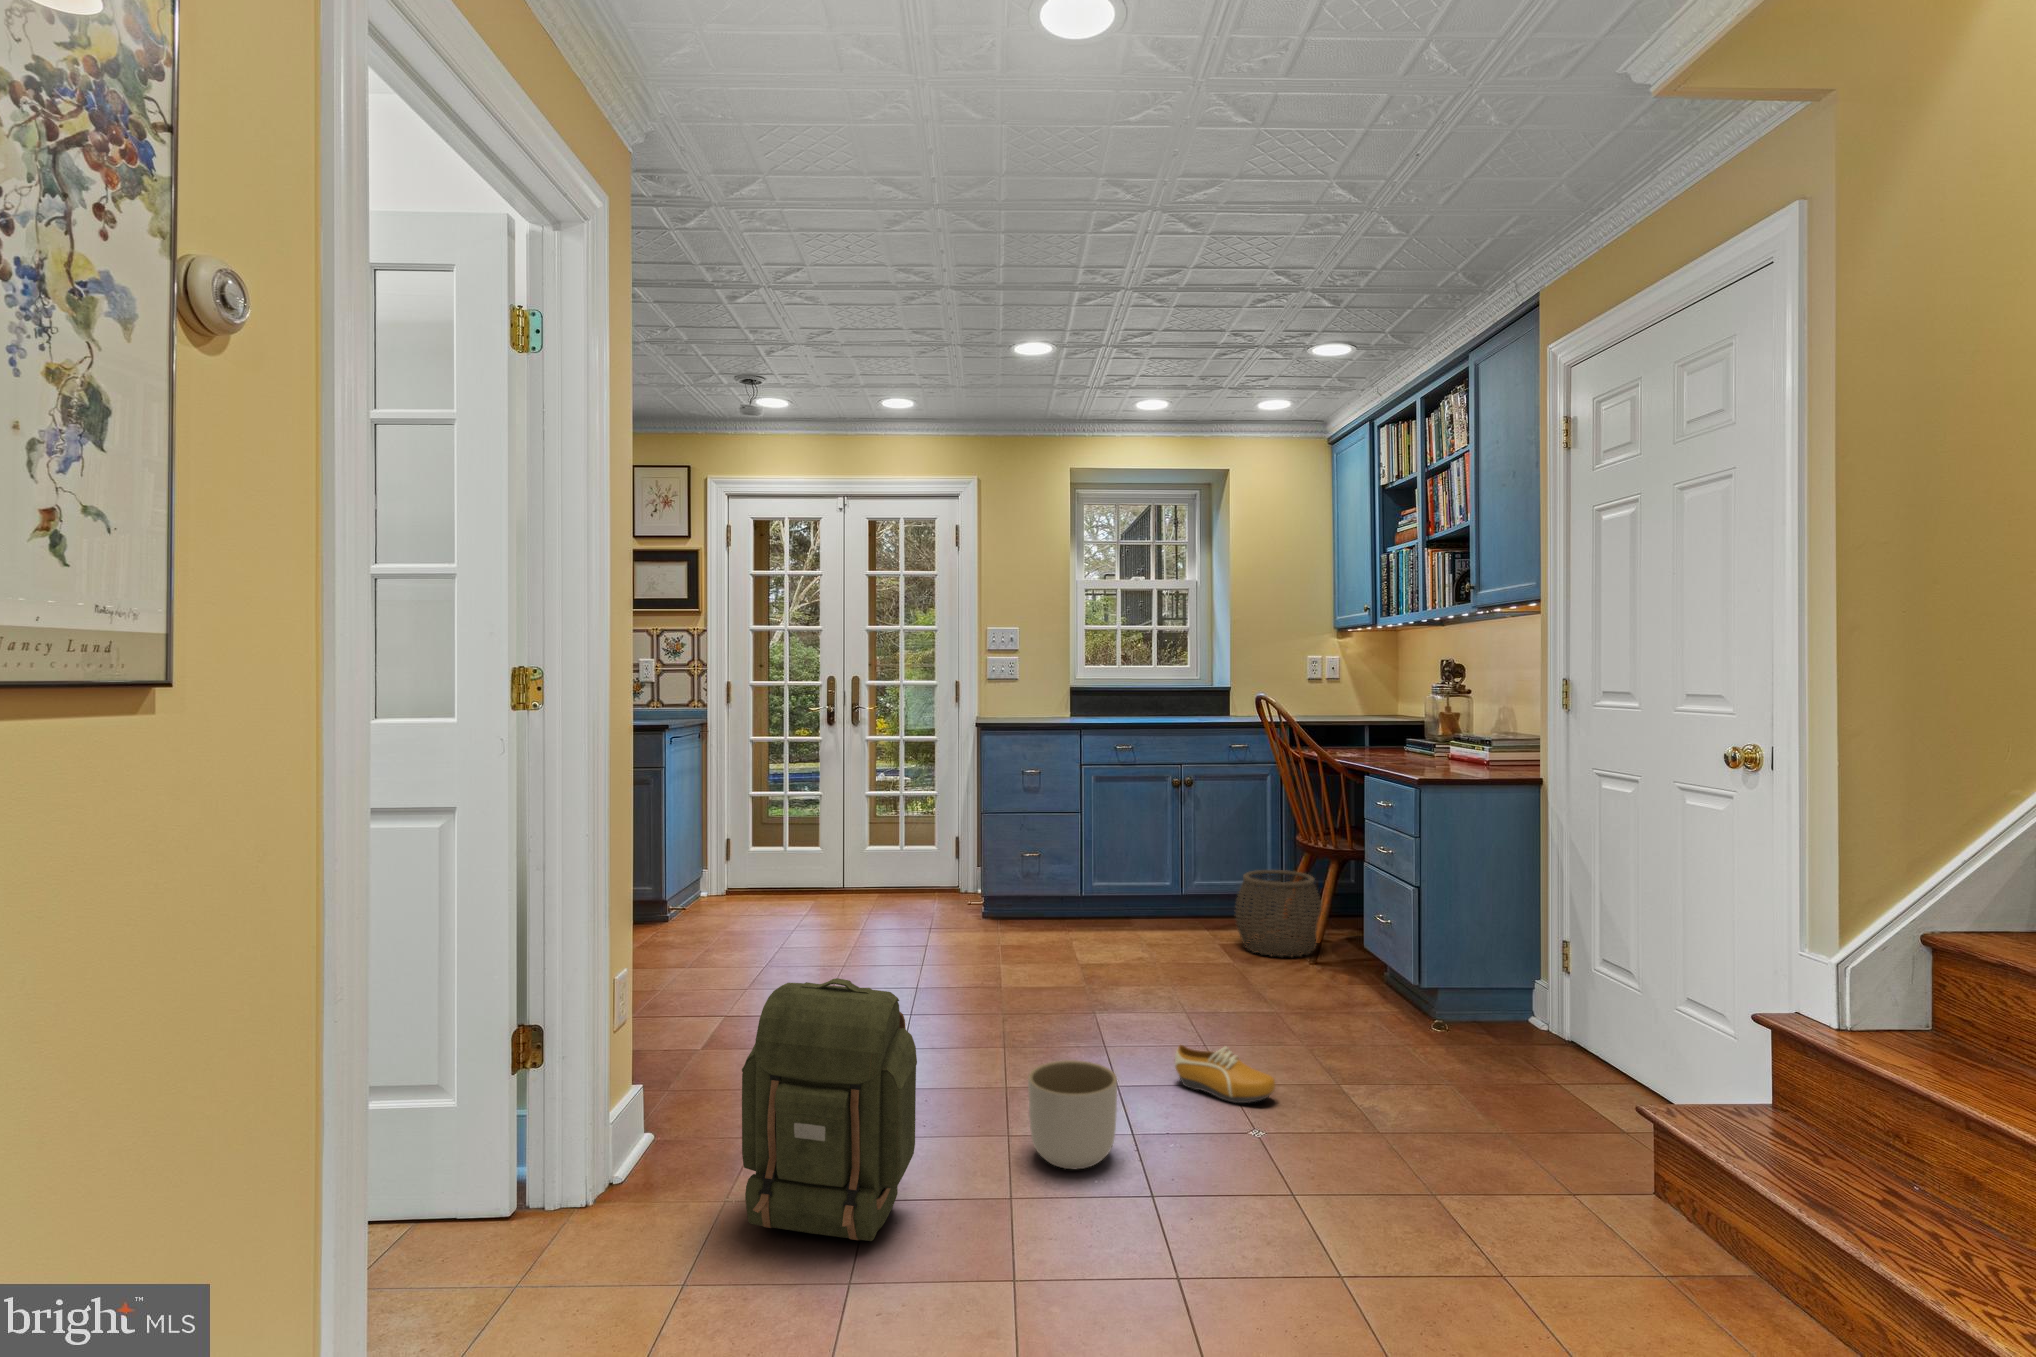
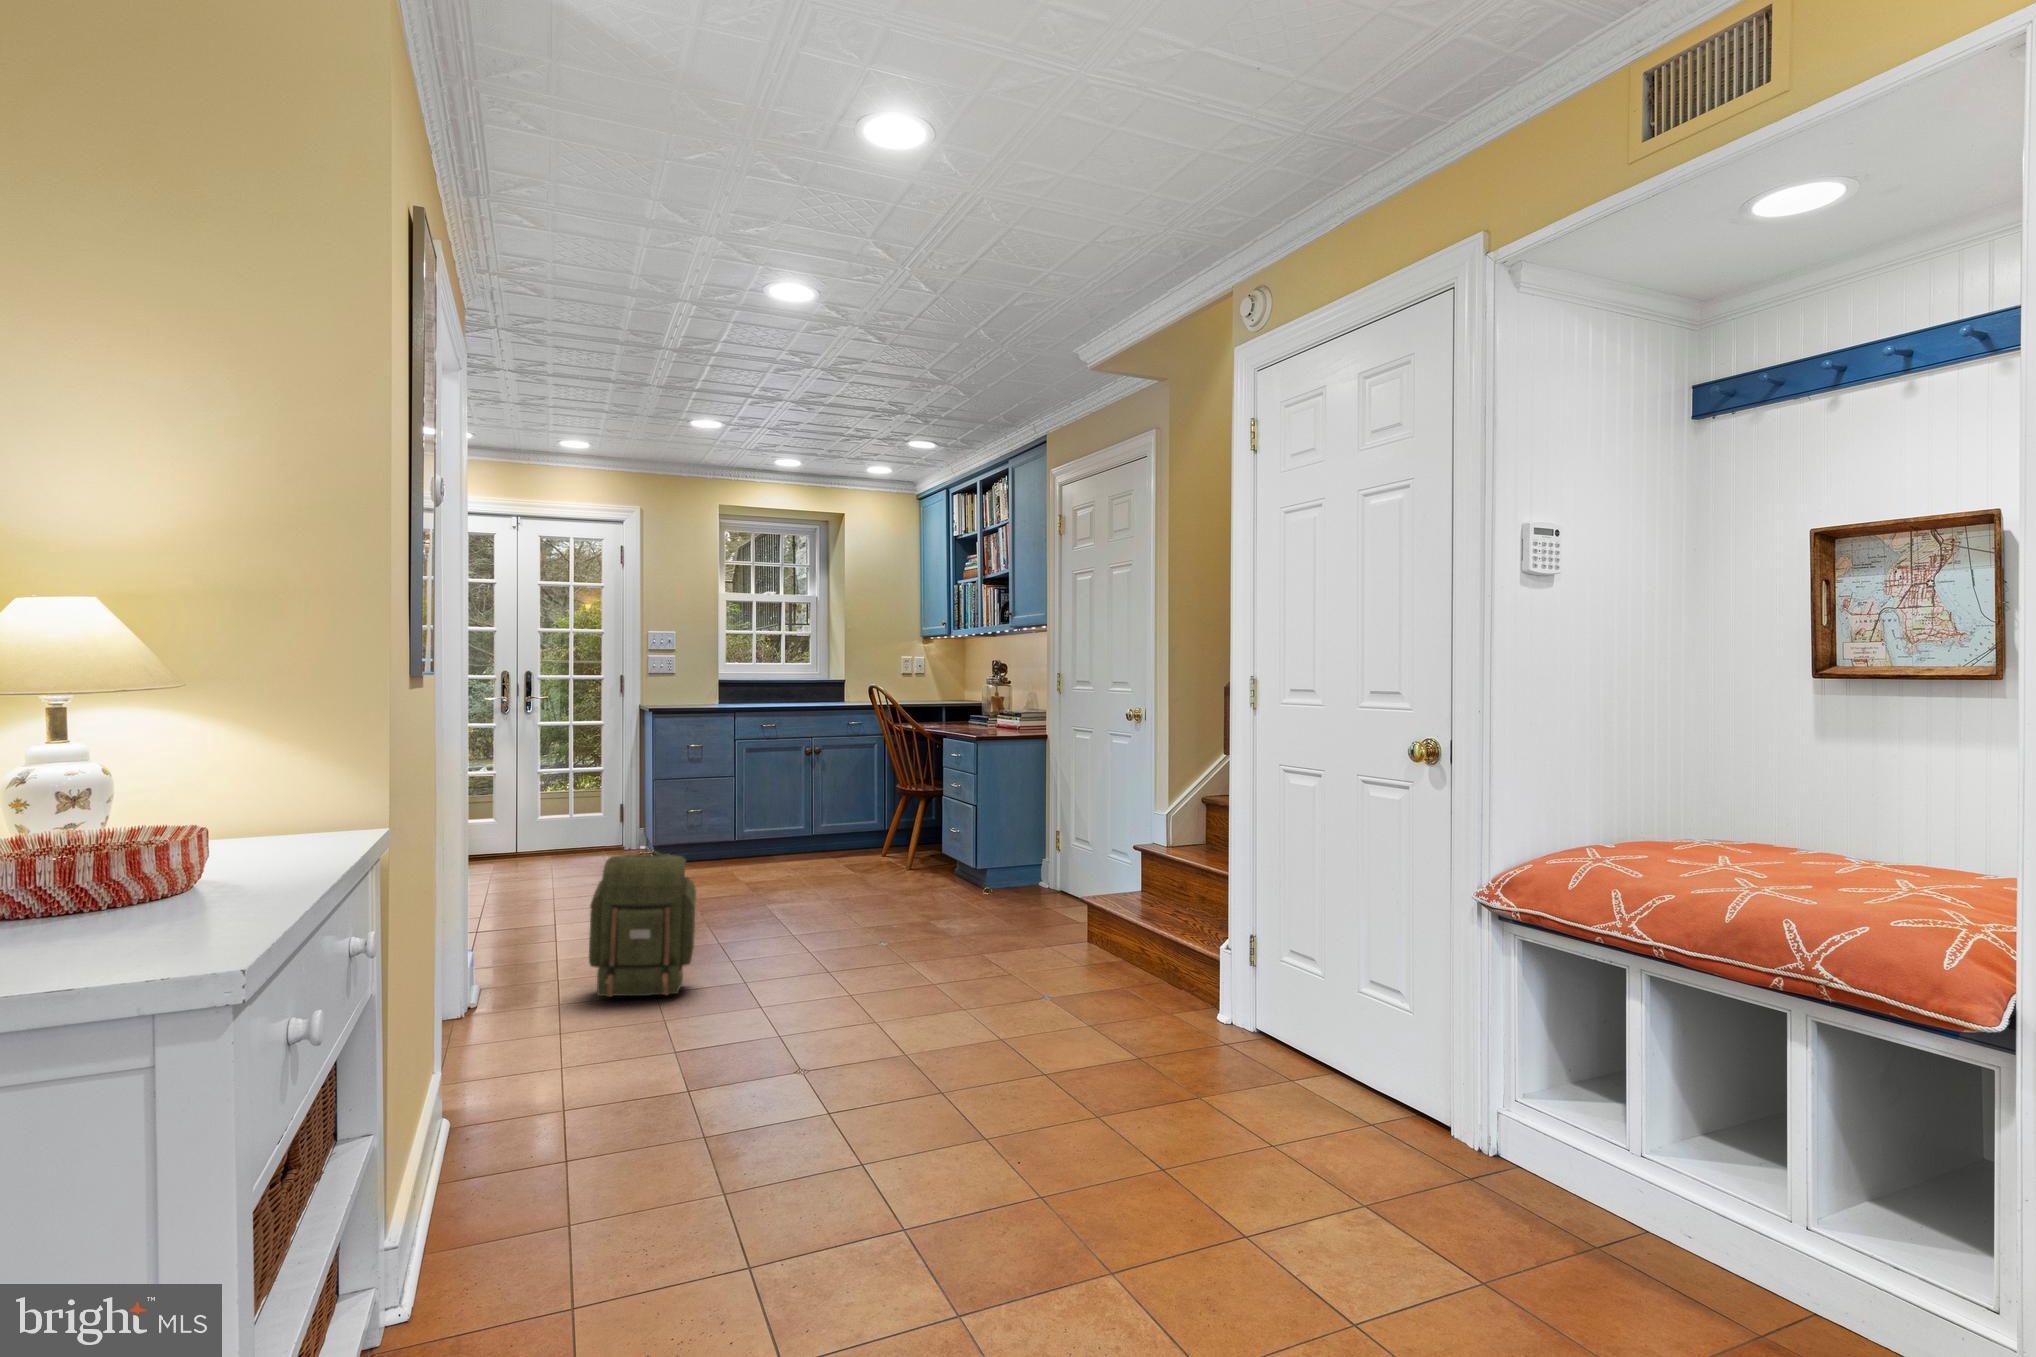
woven basket: present [1235,870,1322,957] -> none [854,810,916,869]
shoe: present [1175,1045,1275,1103] -> none [831,899,893,930]
planter: present [1028,1060,1117,1169] -> none [752,904,806,962]

